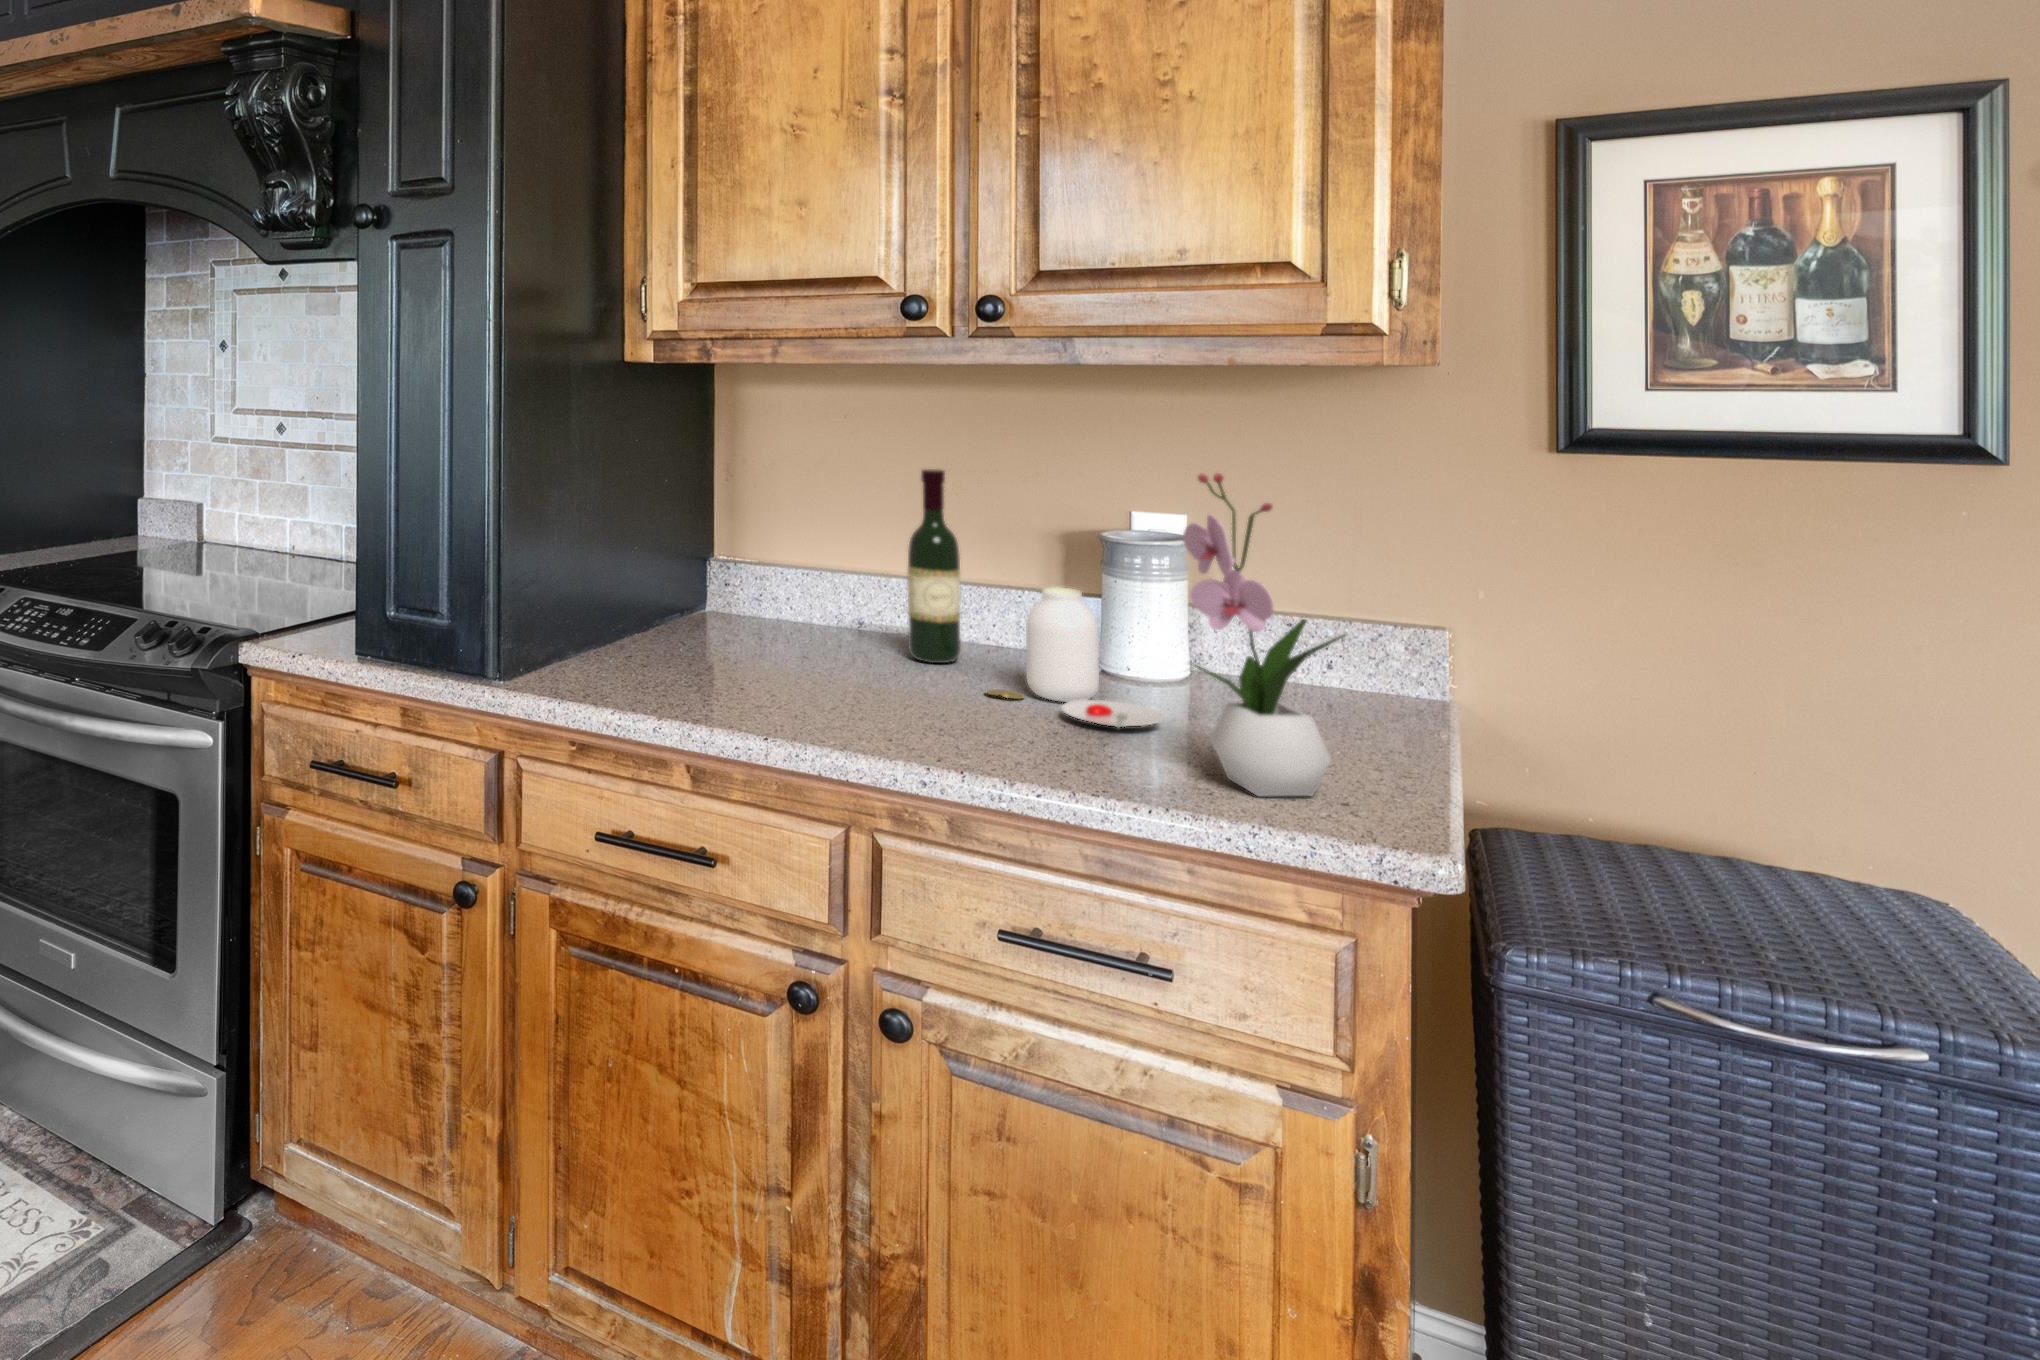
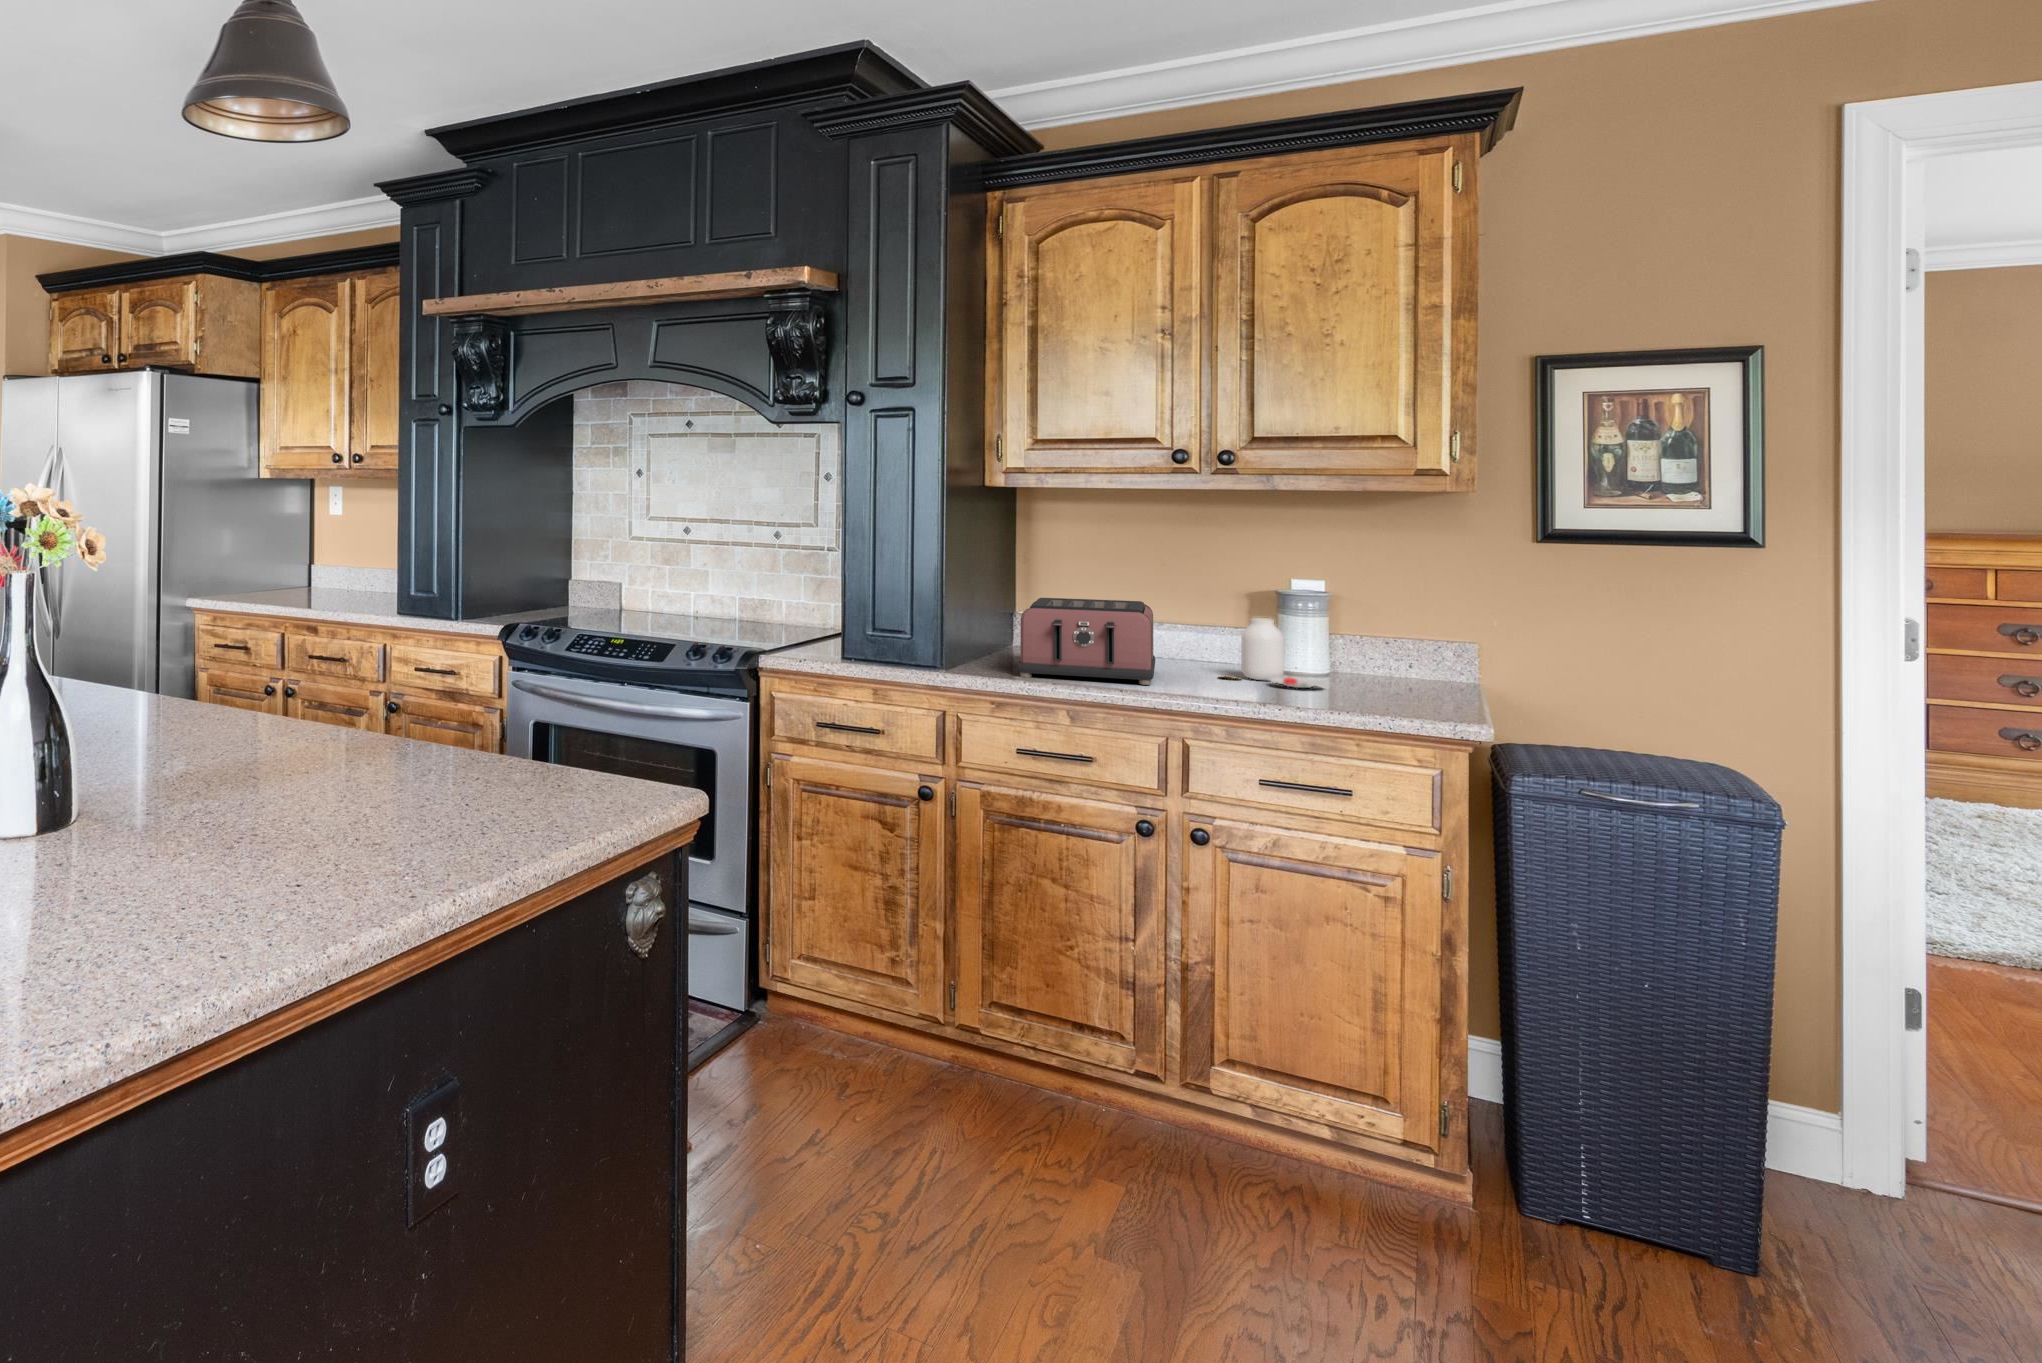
wine bottle: present [908,469,961,663] -> none [1156,553,1189,667]
flower arrangement: present [1183,473,1345,796] -> none [1351,547,1438,708]
toaster: none [627,544,891,717] -> present [1018,598,1155,685]

